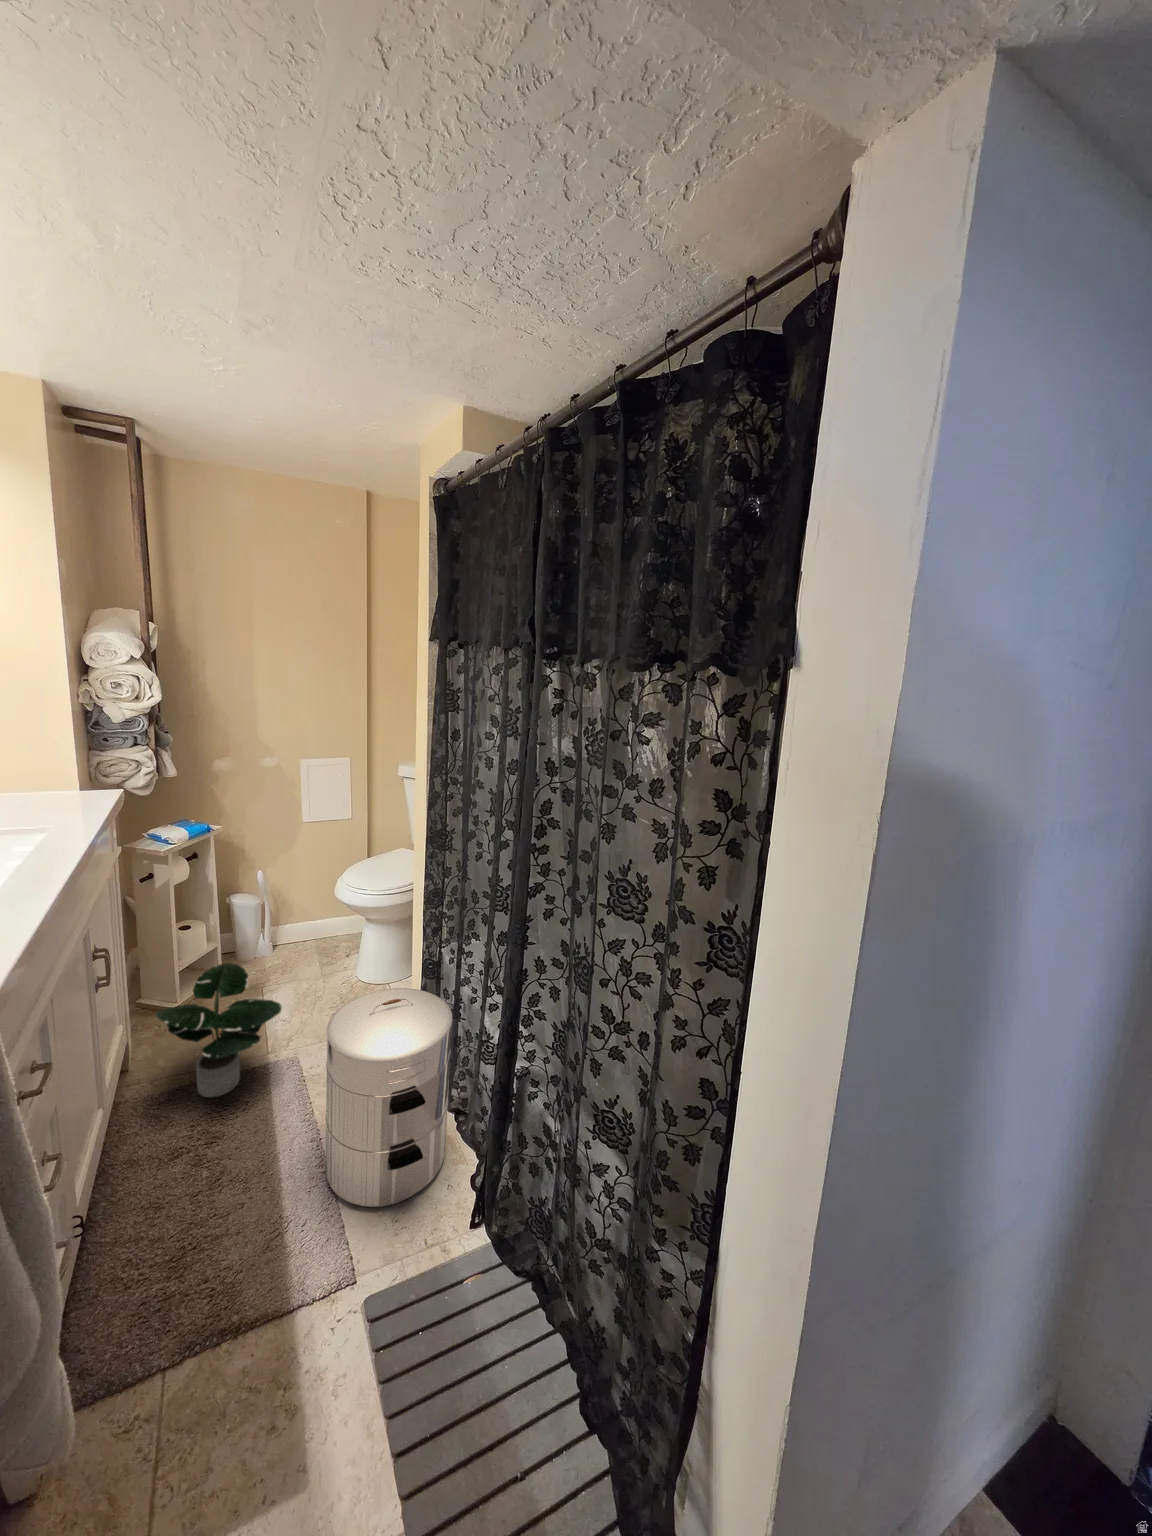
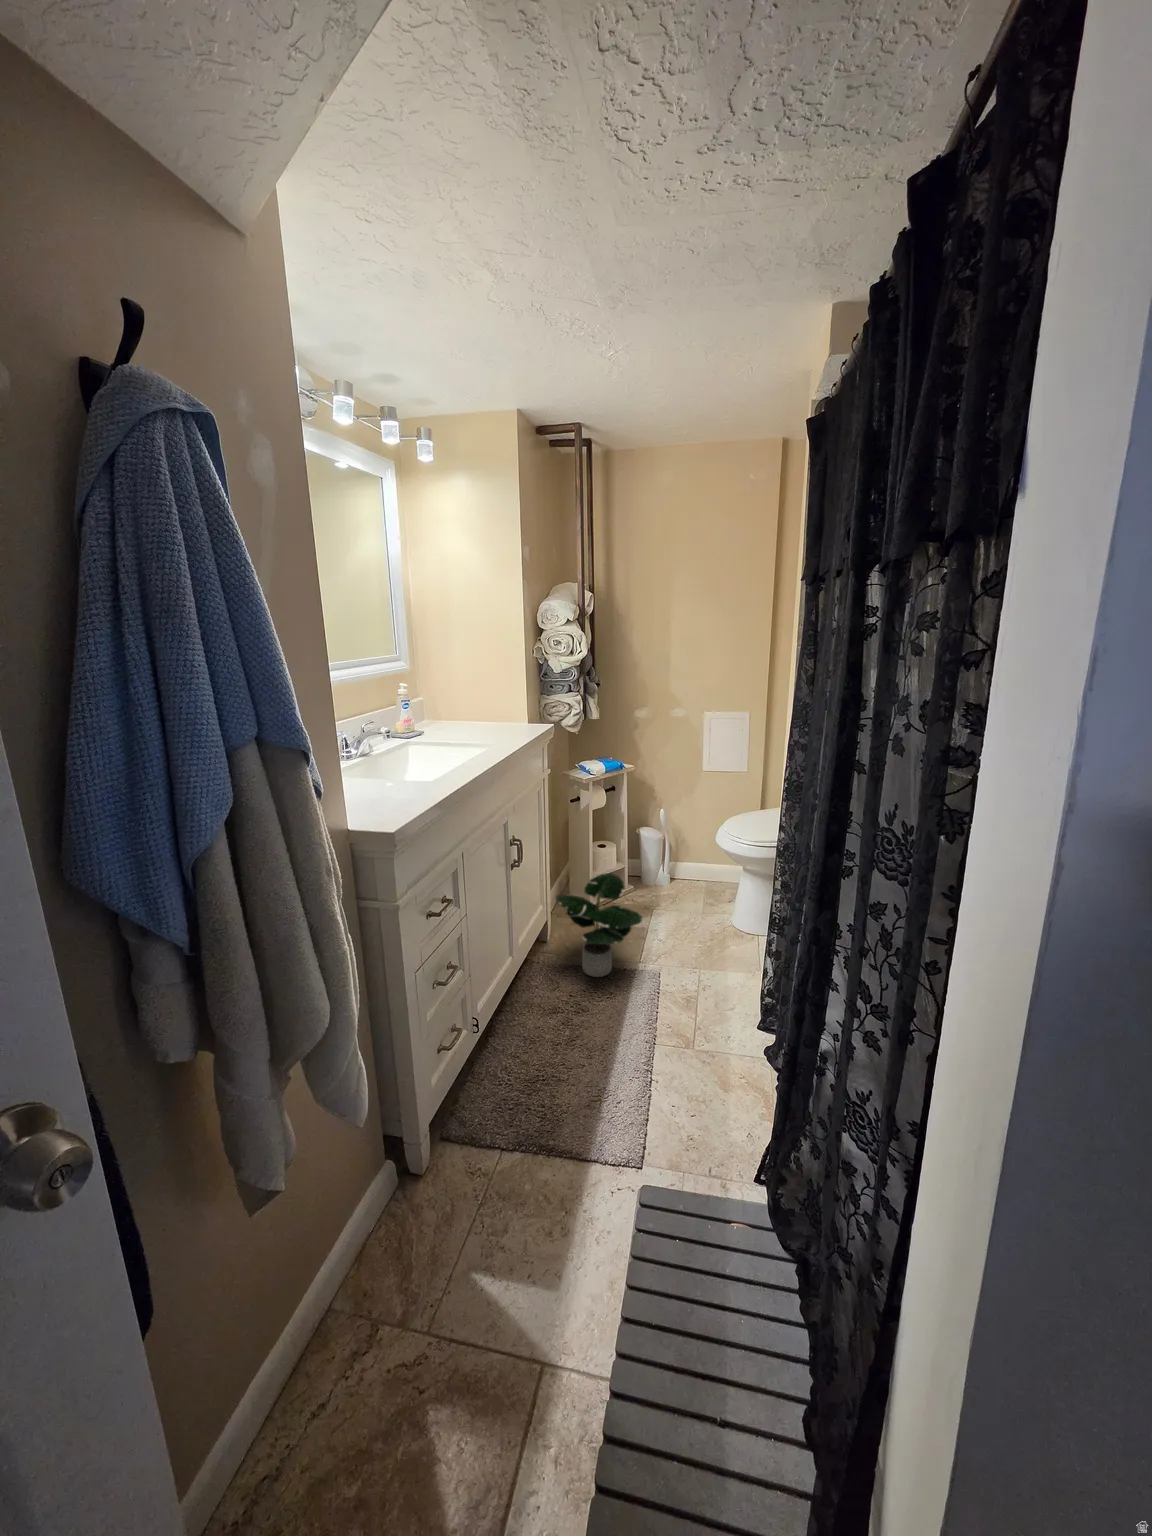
waste bin: present [326,988,452,1207] -> none [646,924,769,1125]

